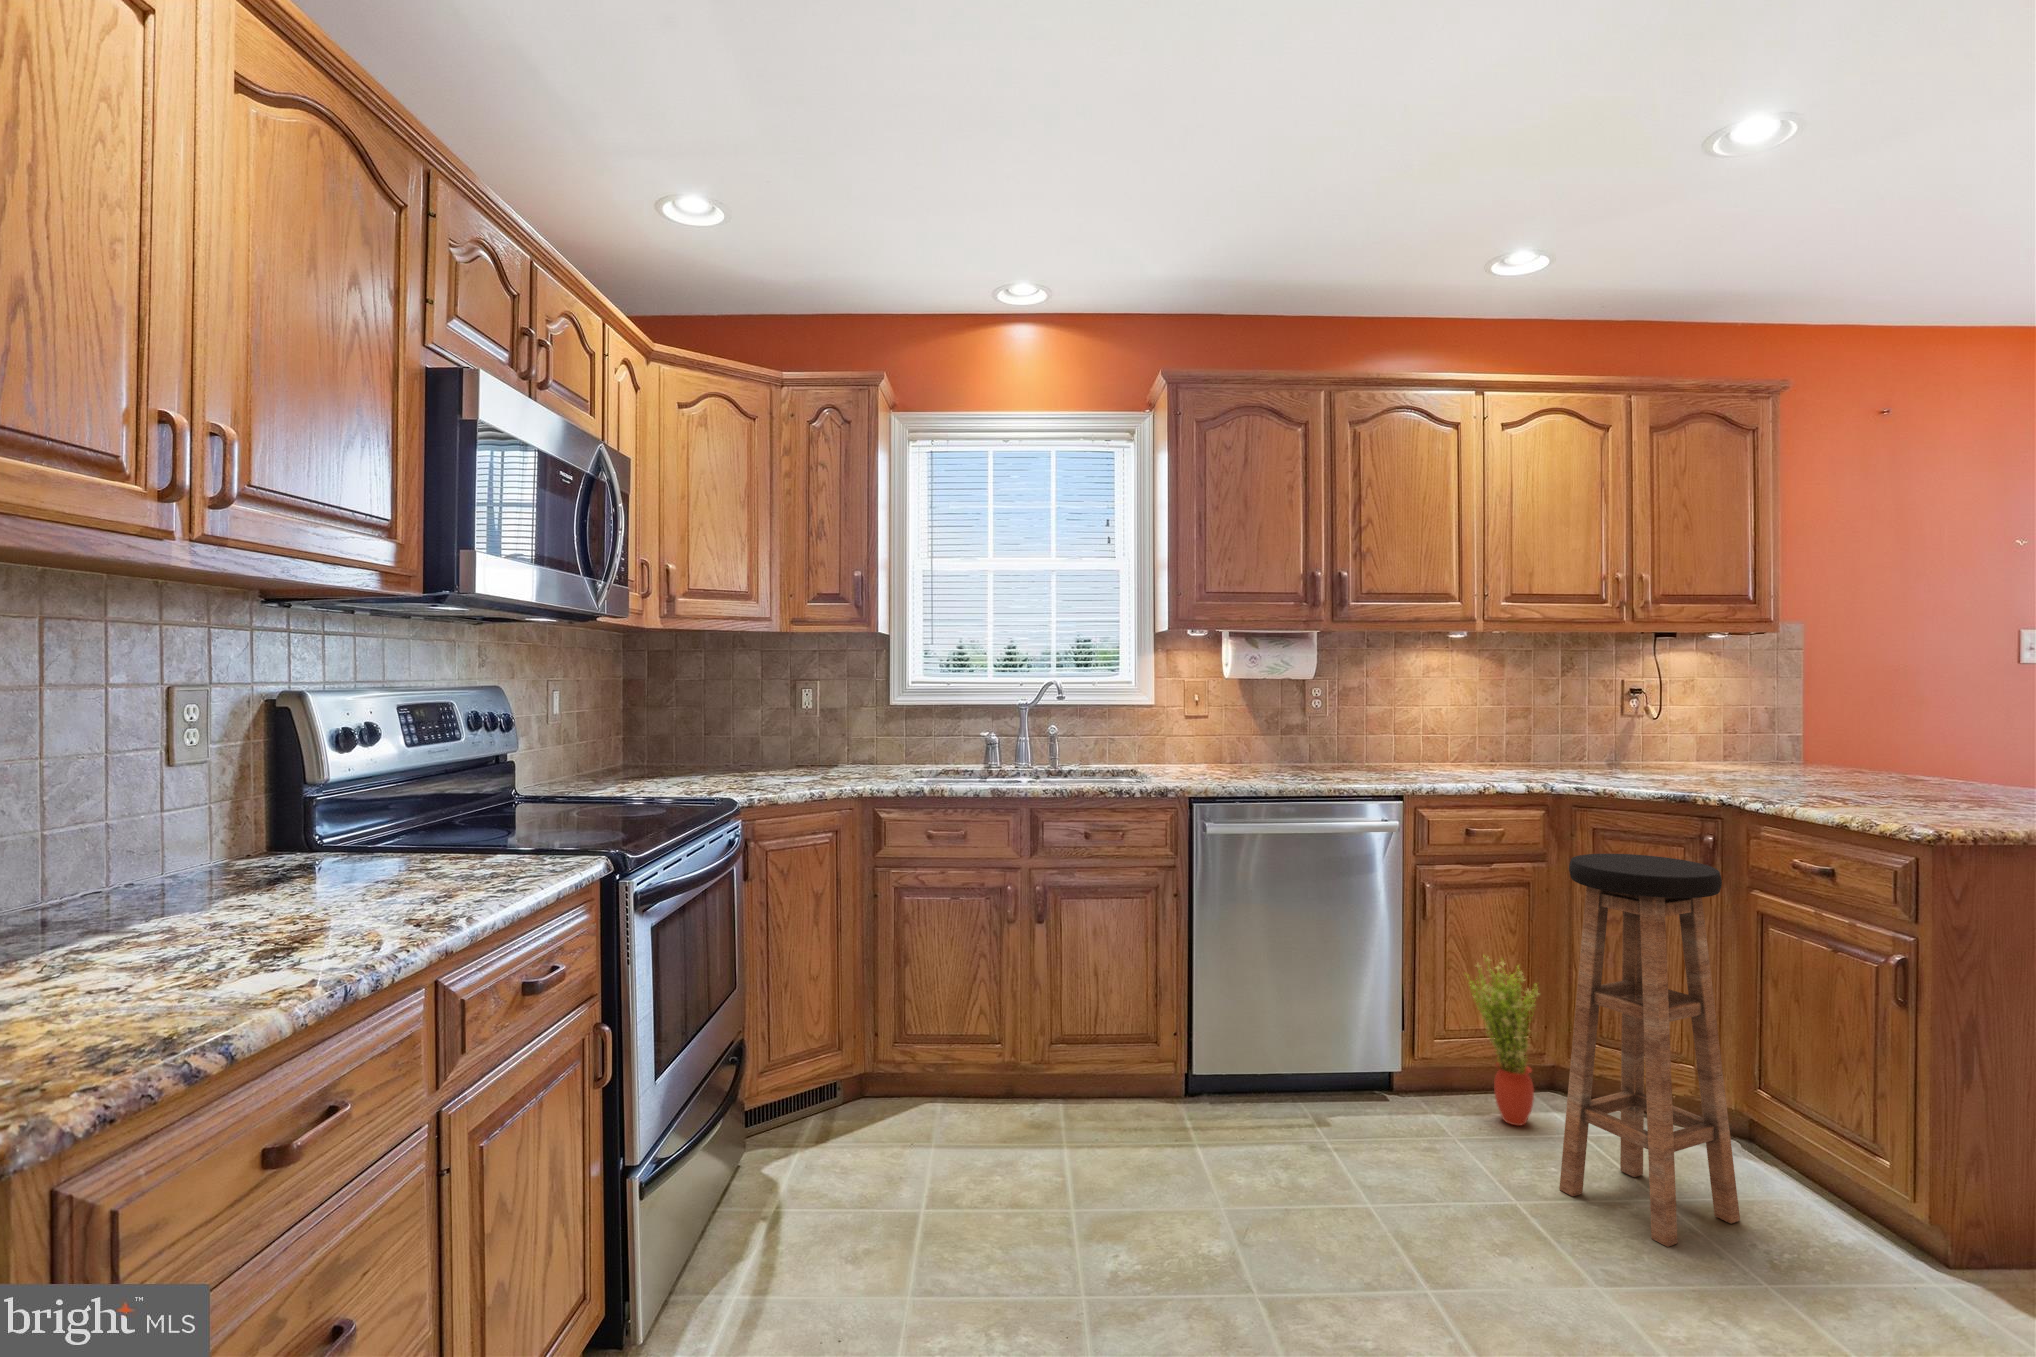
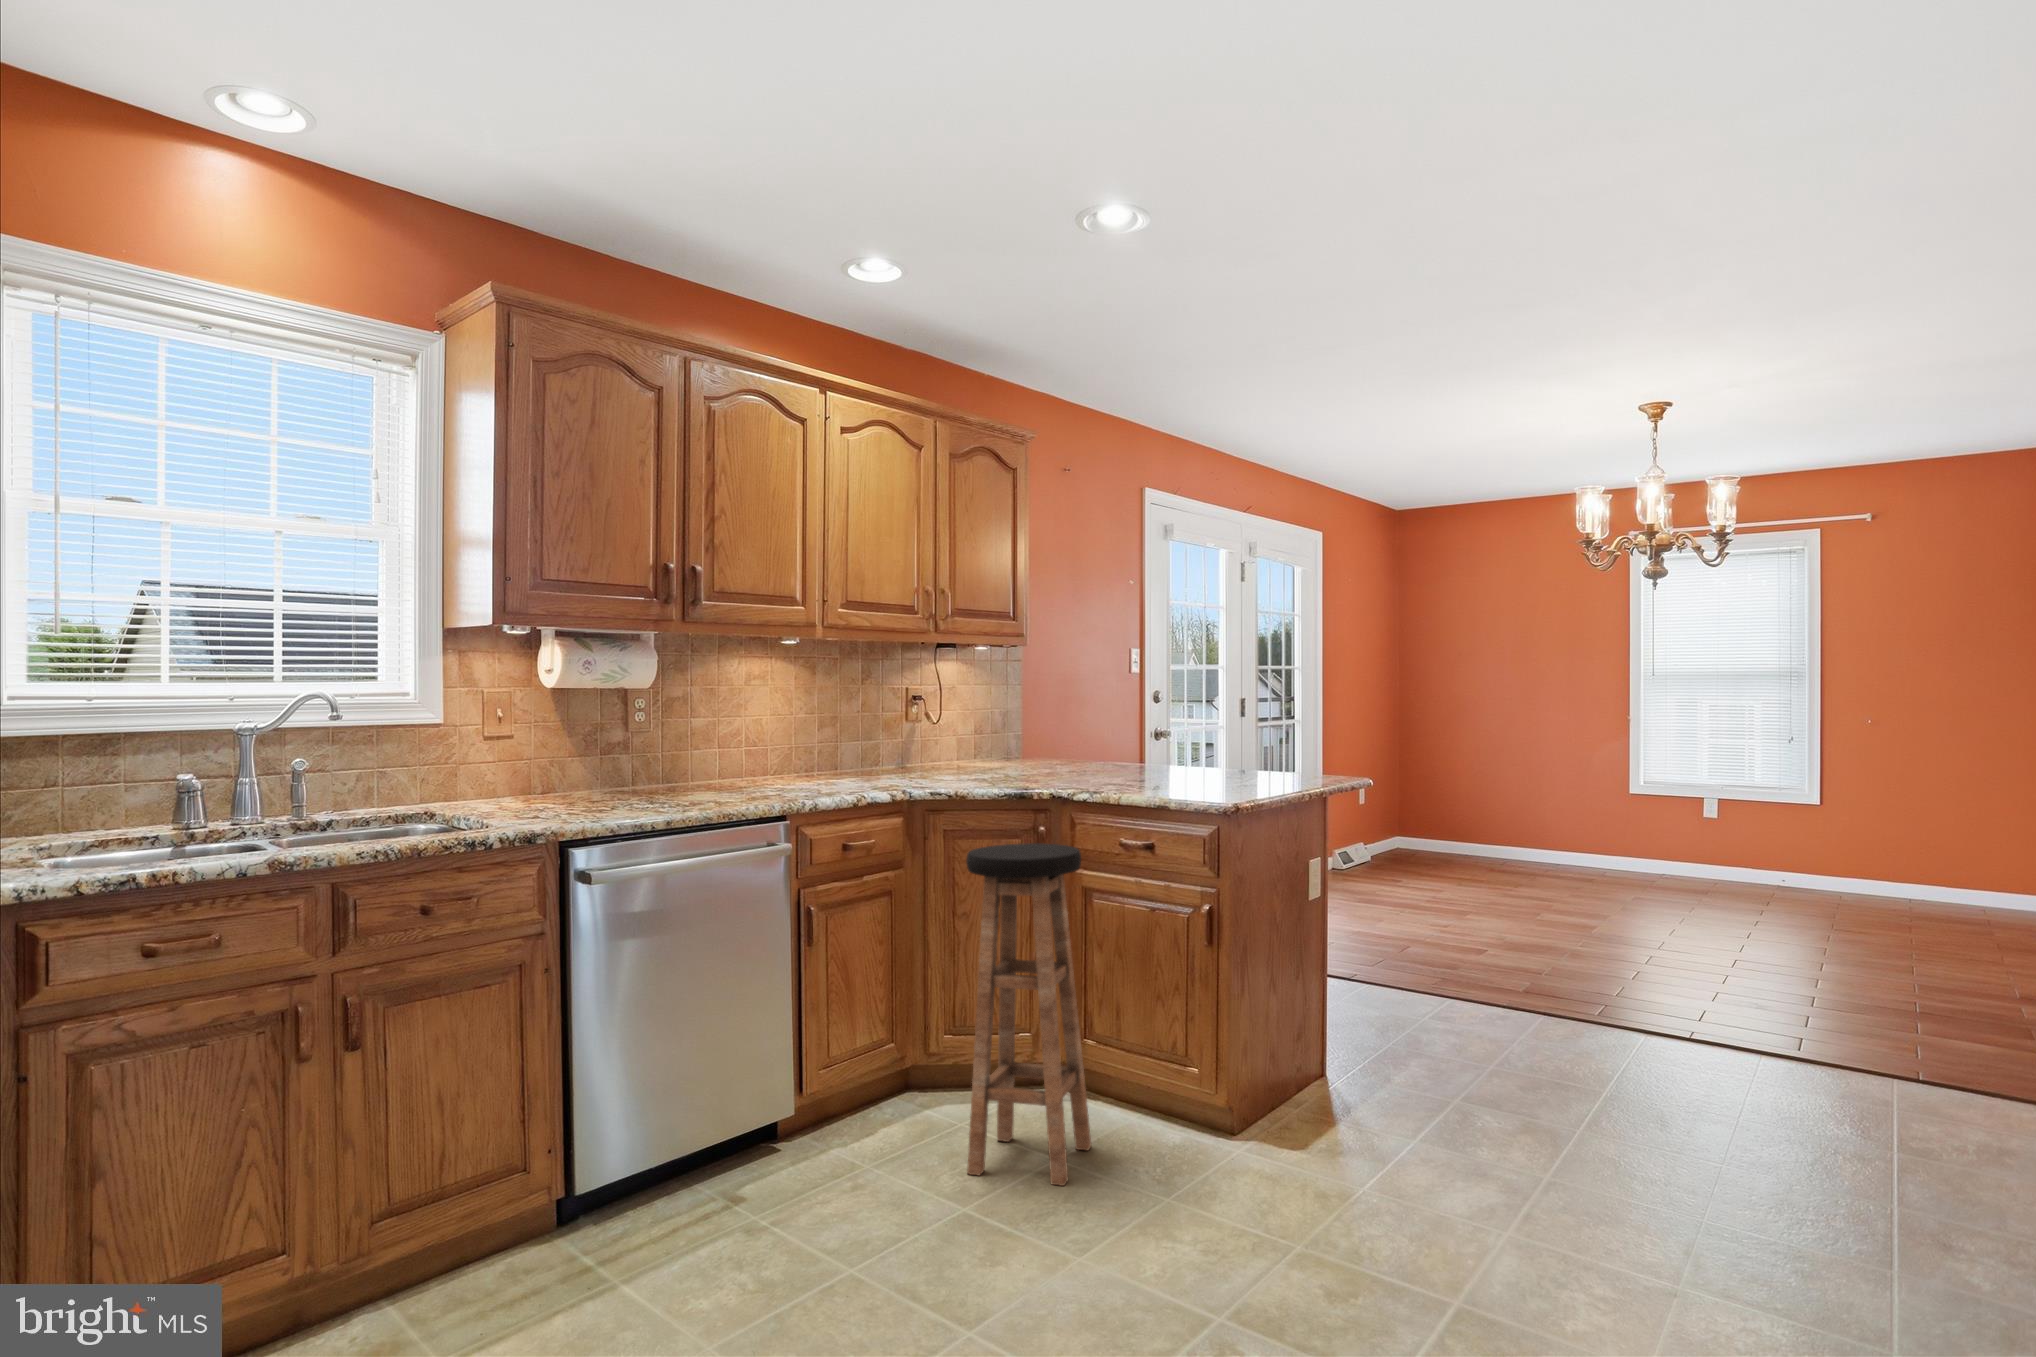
potted plant: present [1470,957,1539,1126] -> none [848,968,917,1134]

